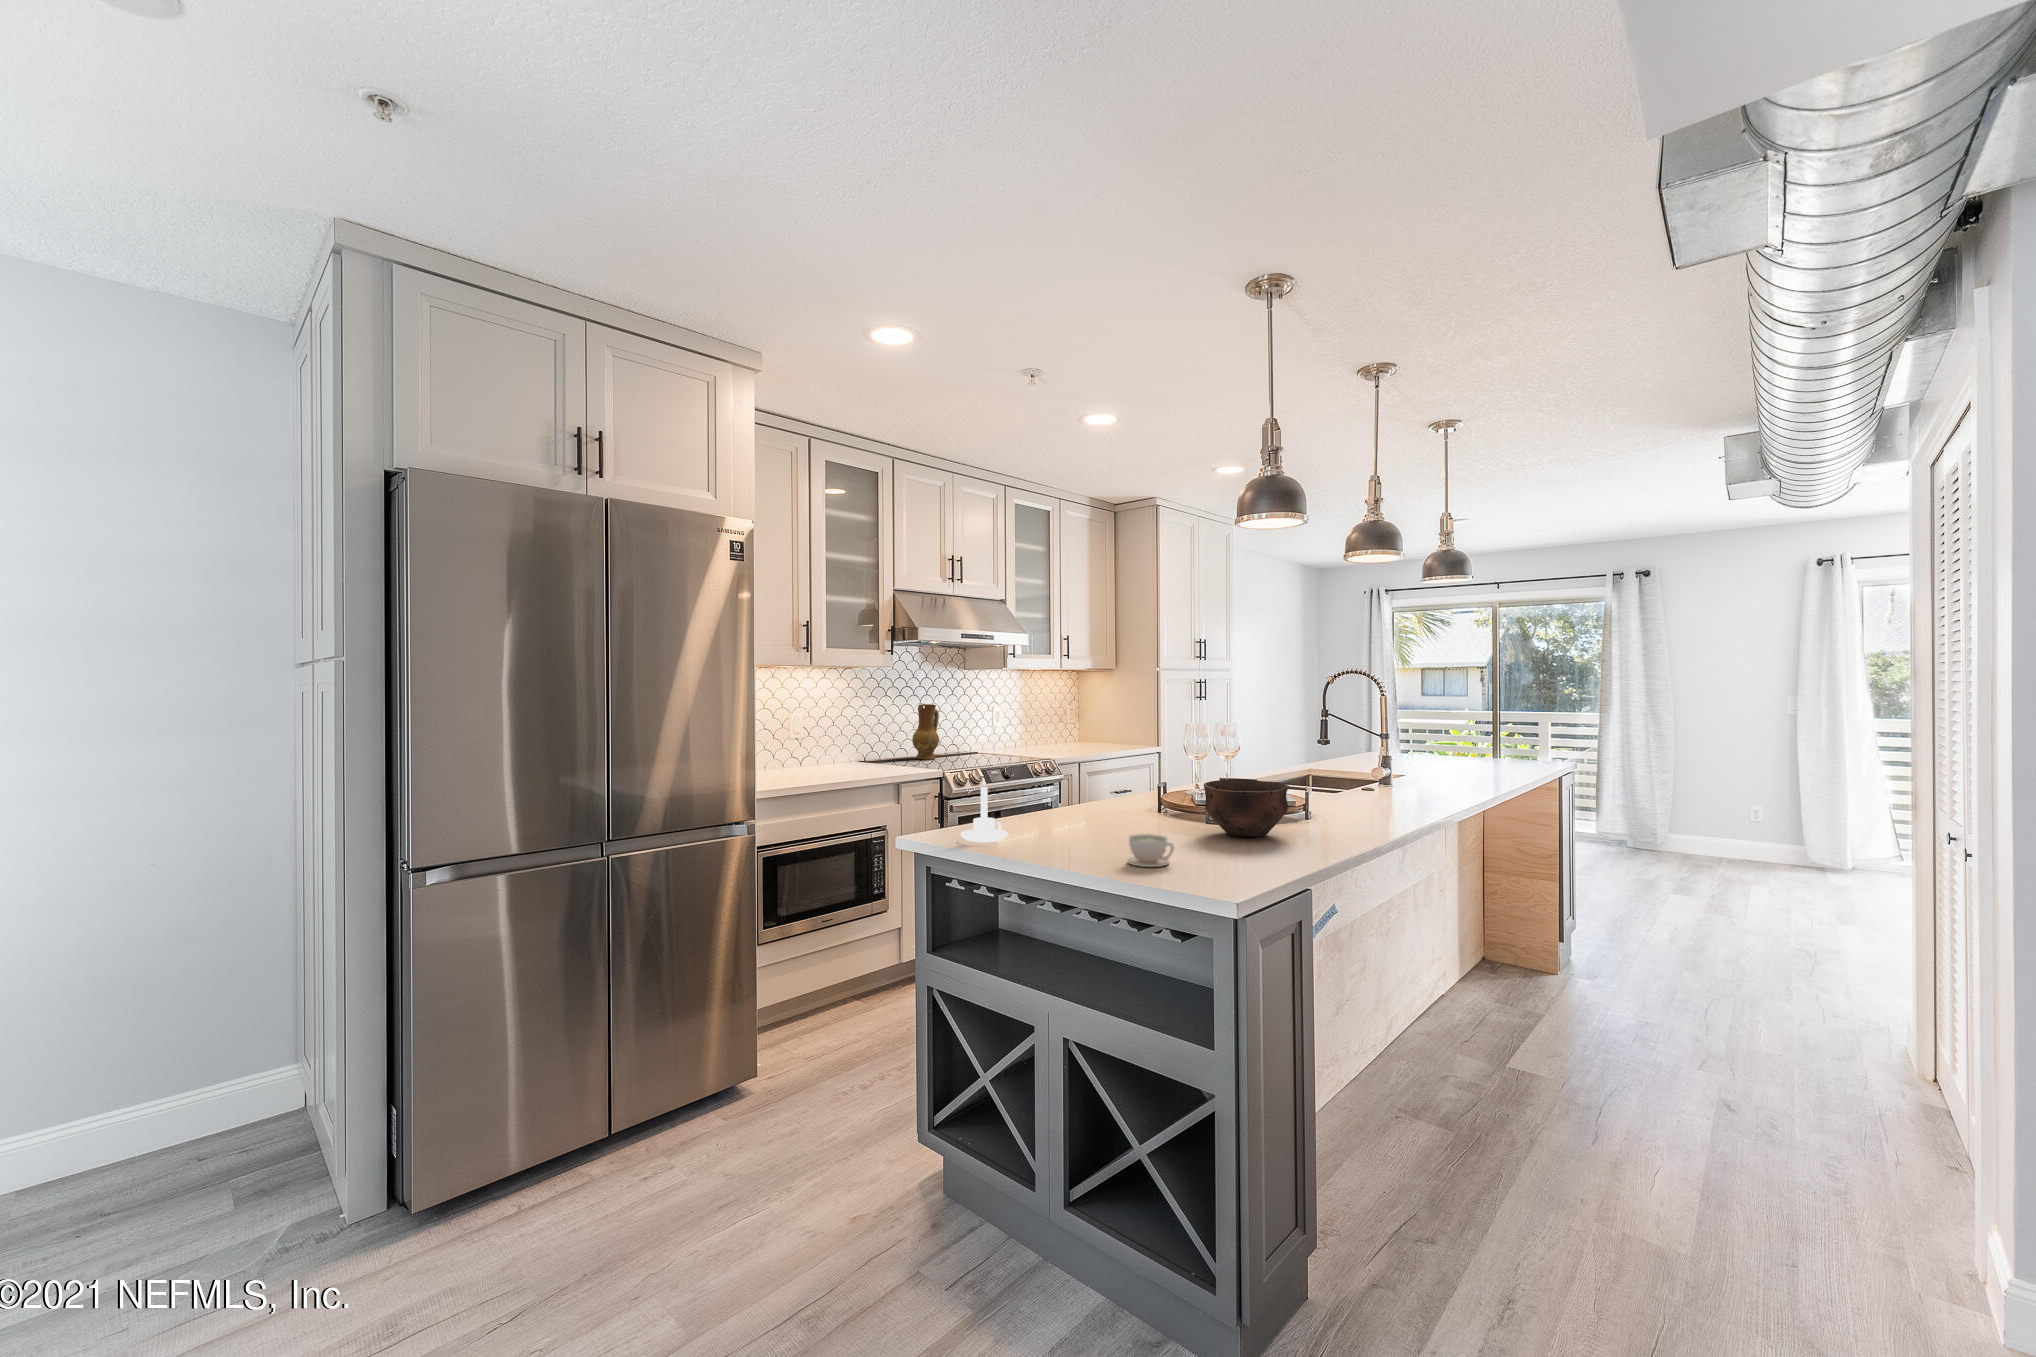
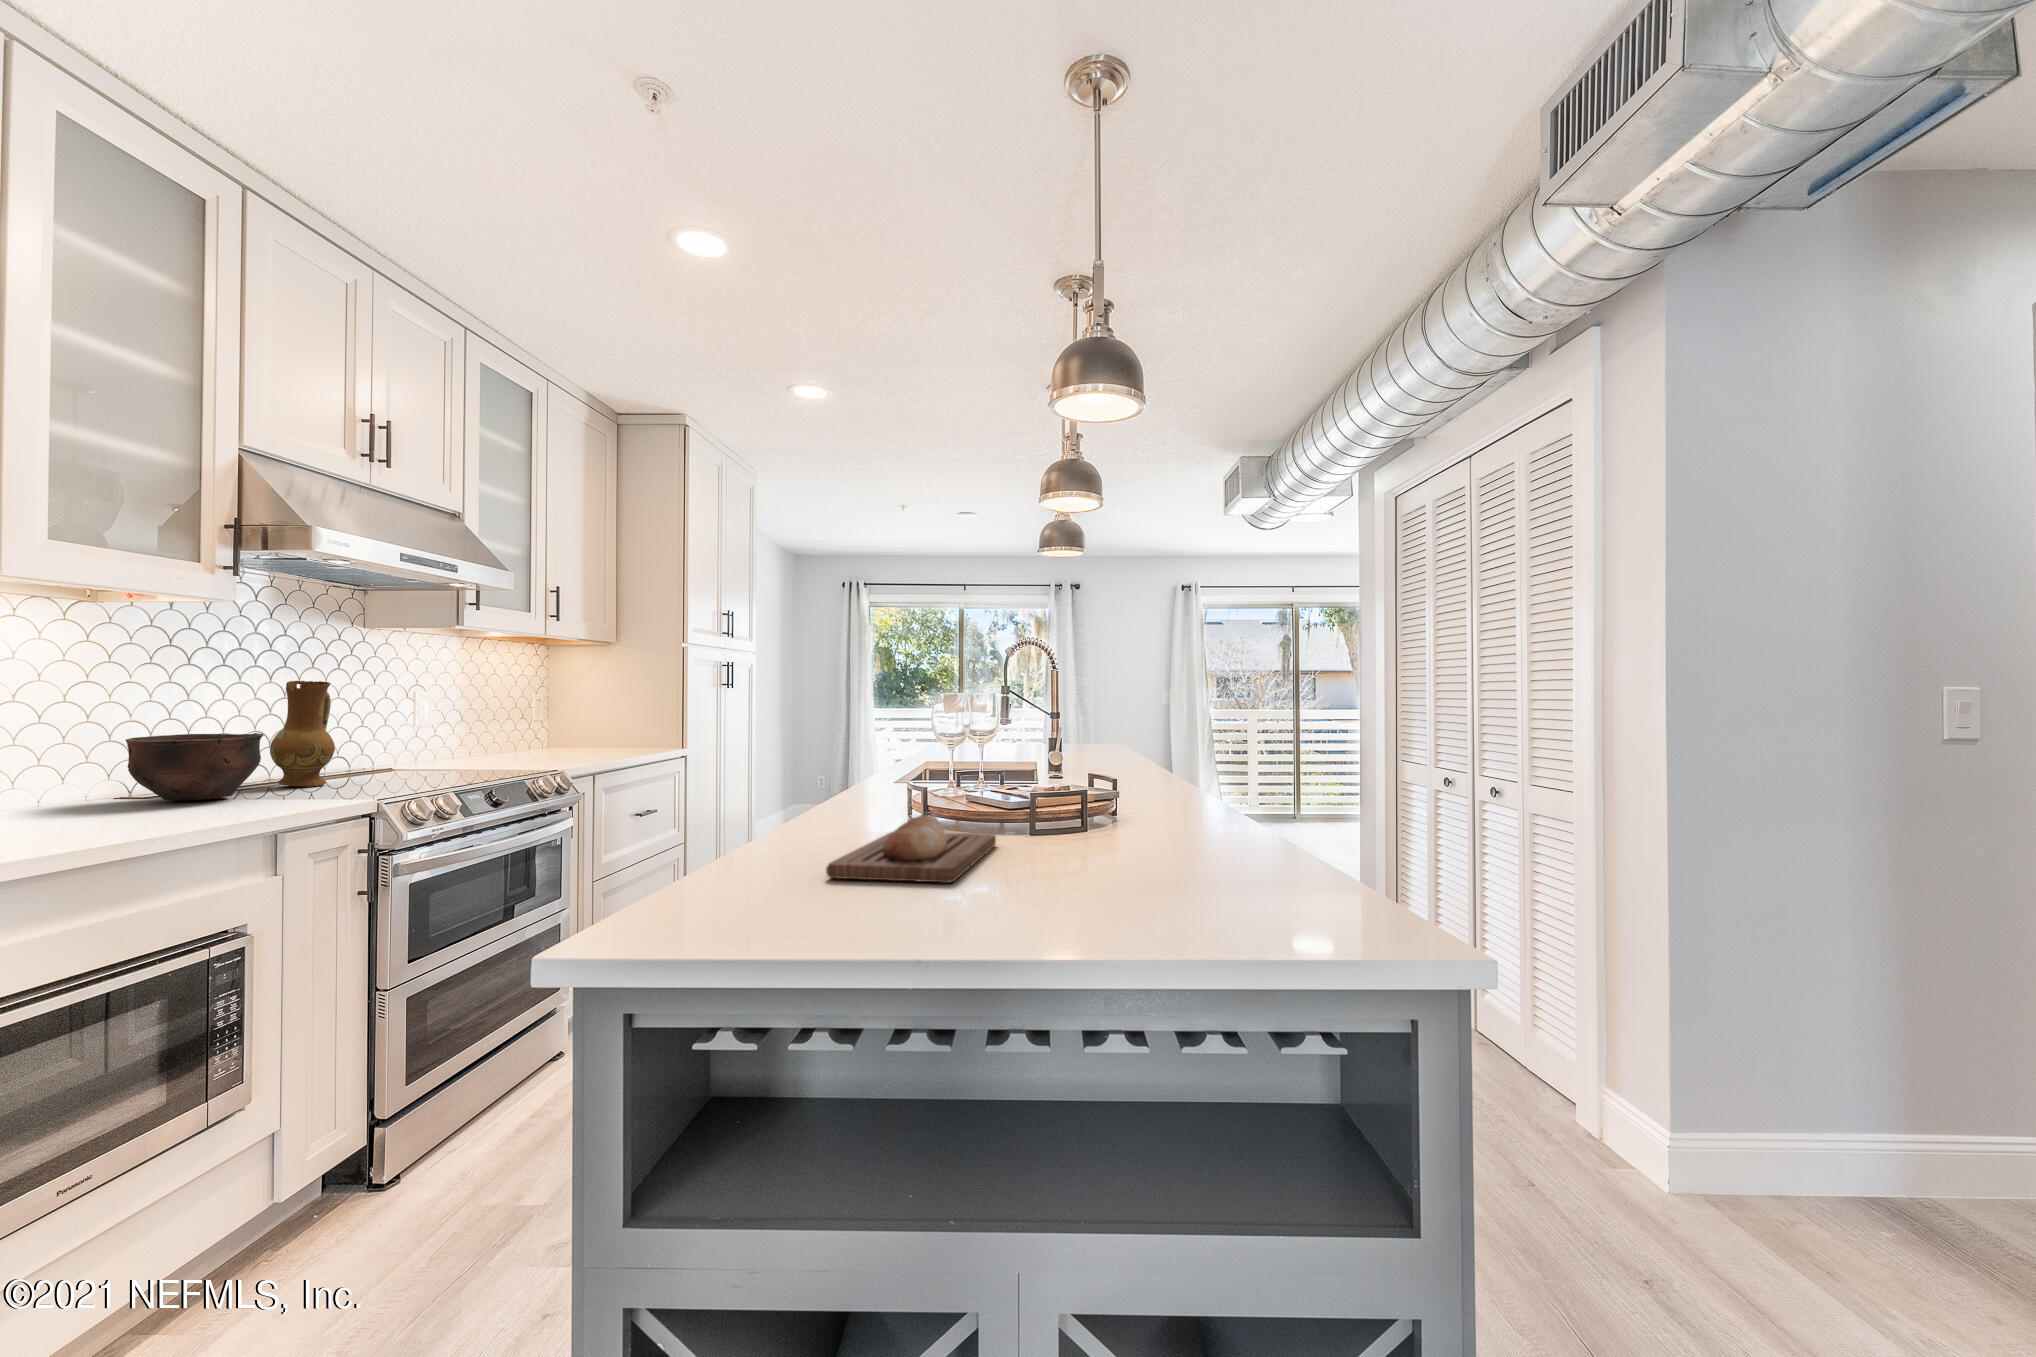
candle holder: present [961,779,1008,842] -> none [687,775,801,926]
bowl: present [1203,779,1289,836] -> present [125,733,264,800]
bread loaf: none [1048,803,1169,838] -> present [826,815,996,883]
coffee cup: present [1128,834,1174,867] -> none [1127,856,1218,922]

